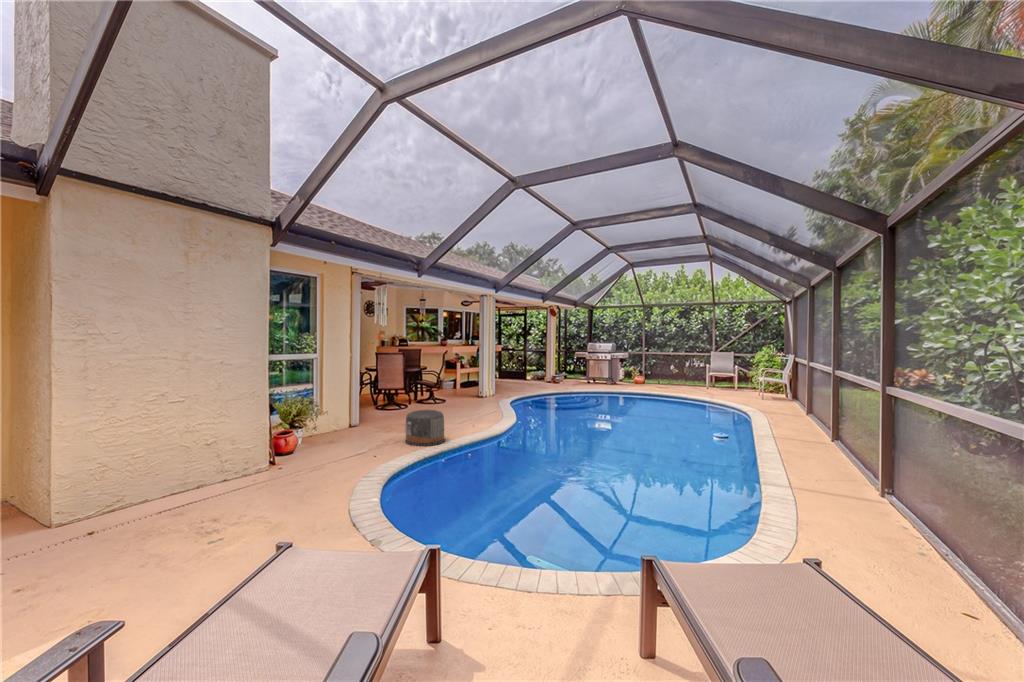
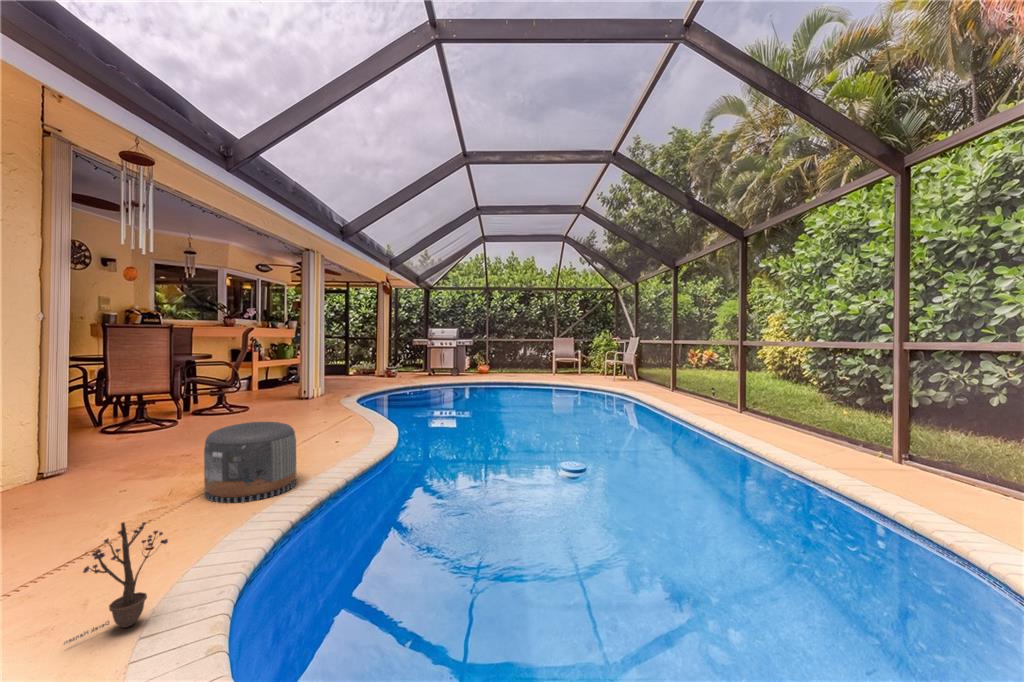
decorative plant: none [356,438,383,473] -> present [64,522,168,644]

